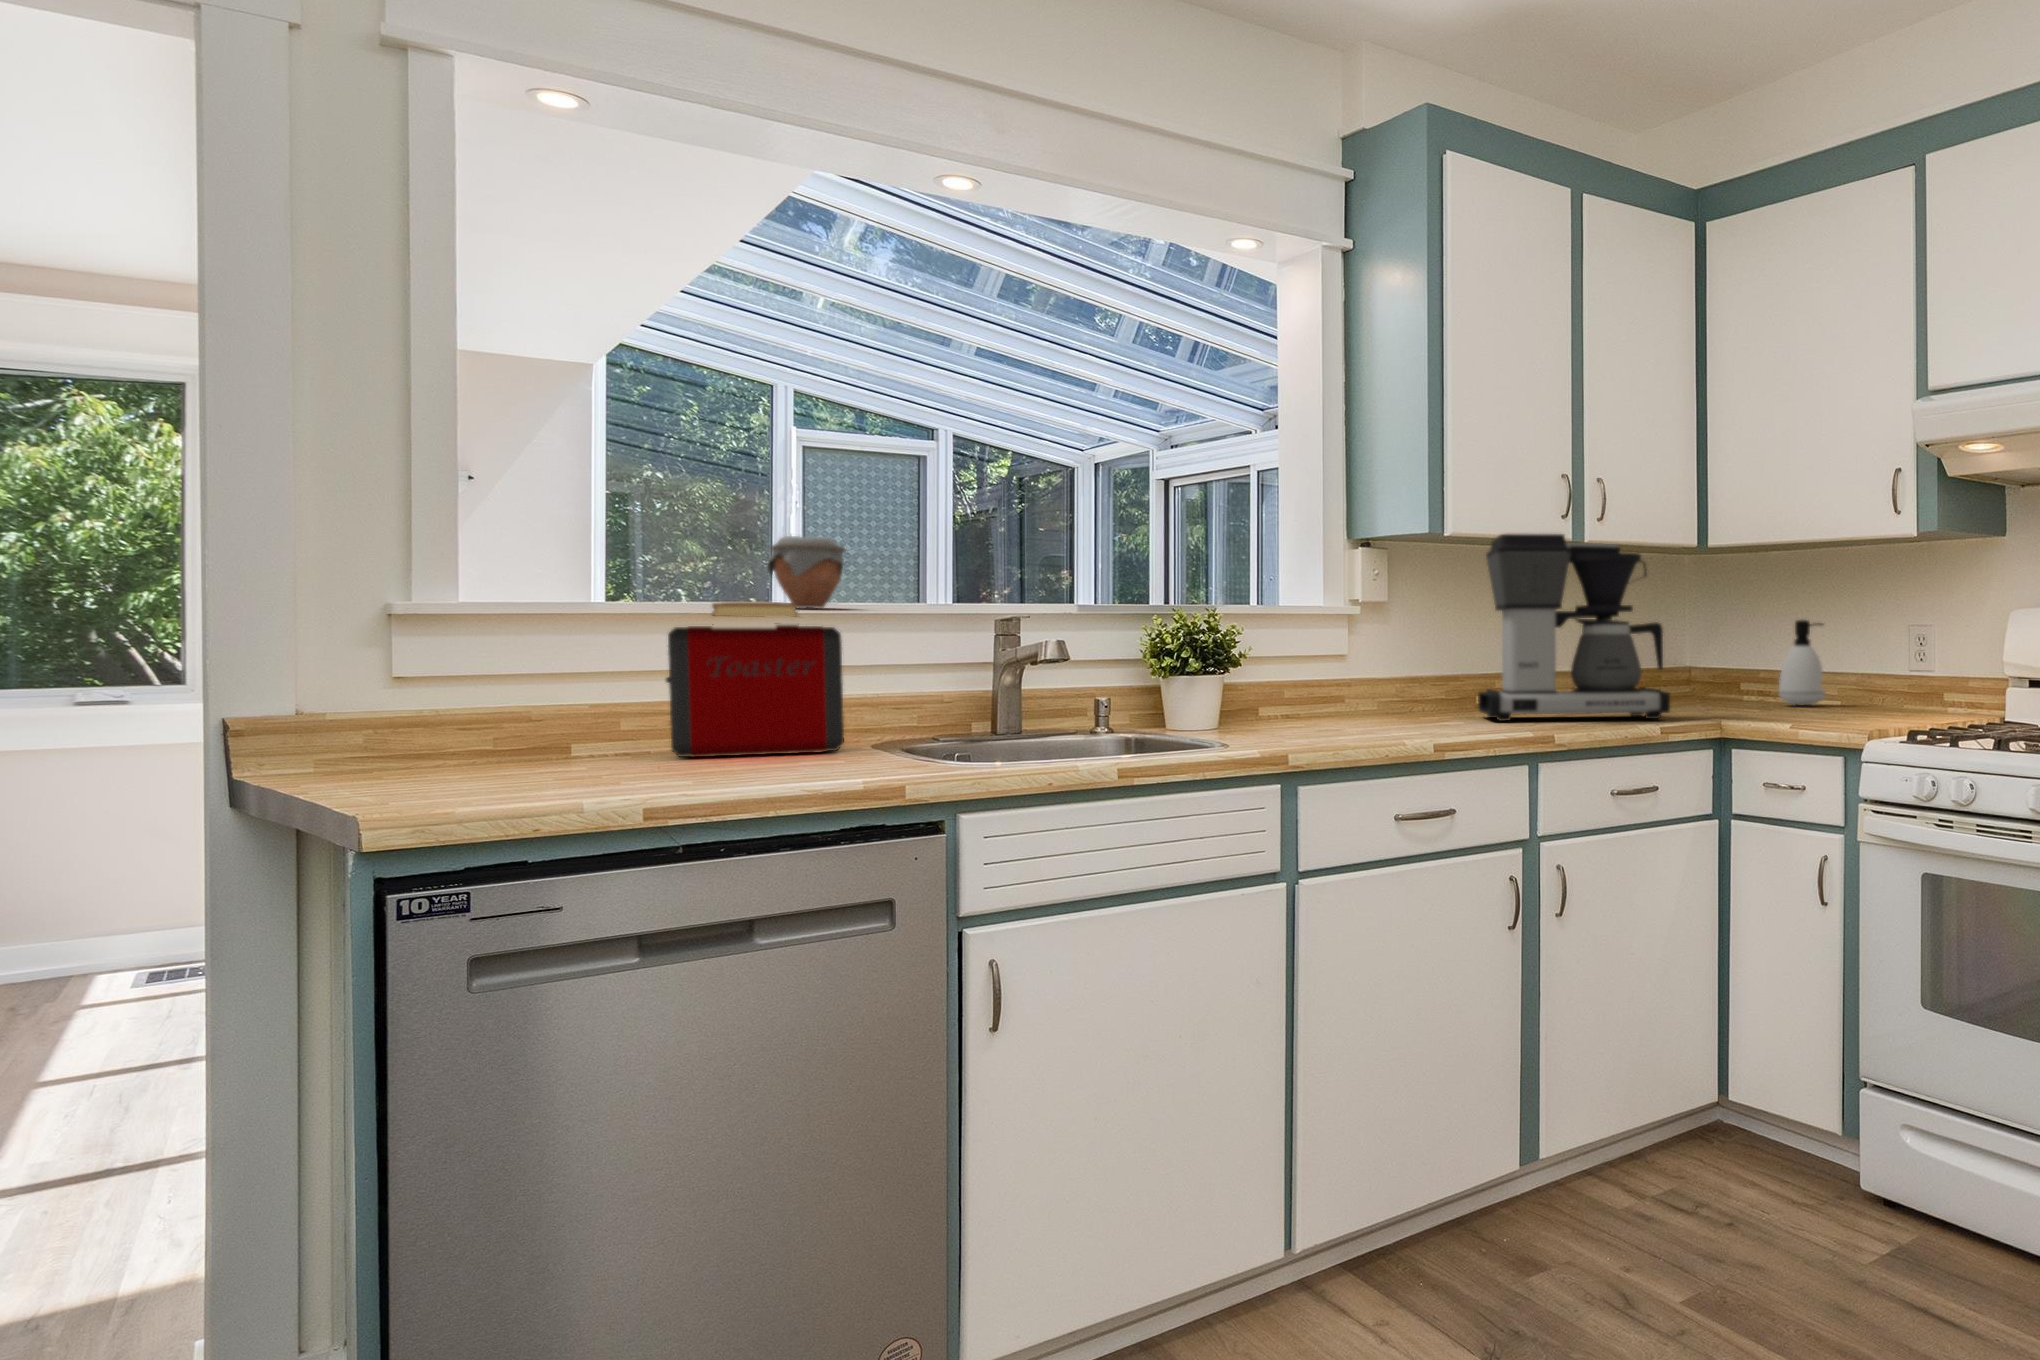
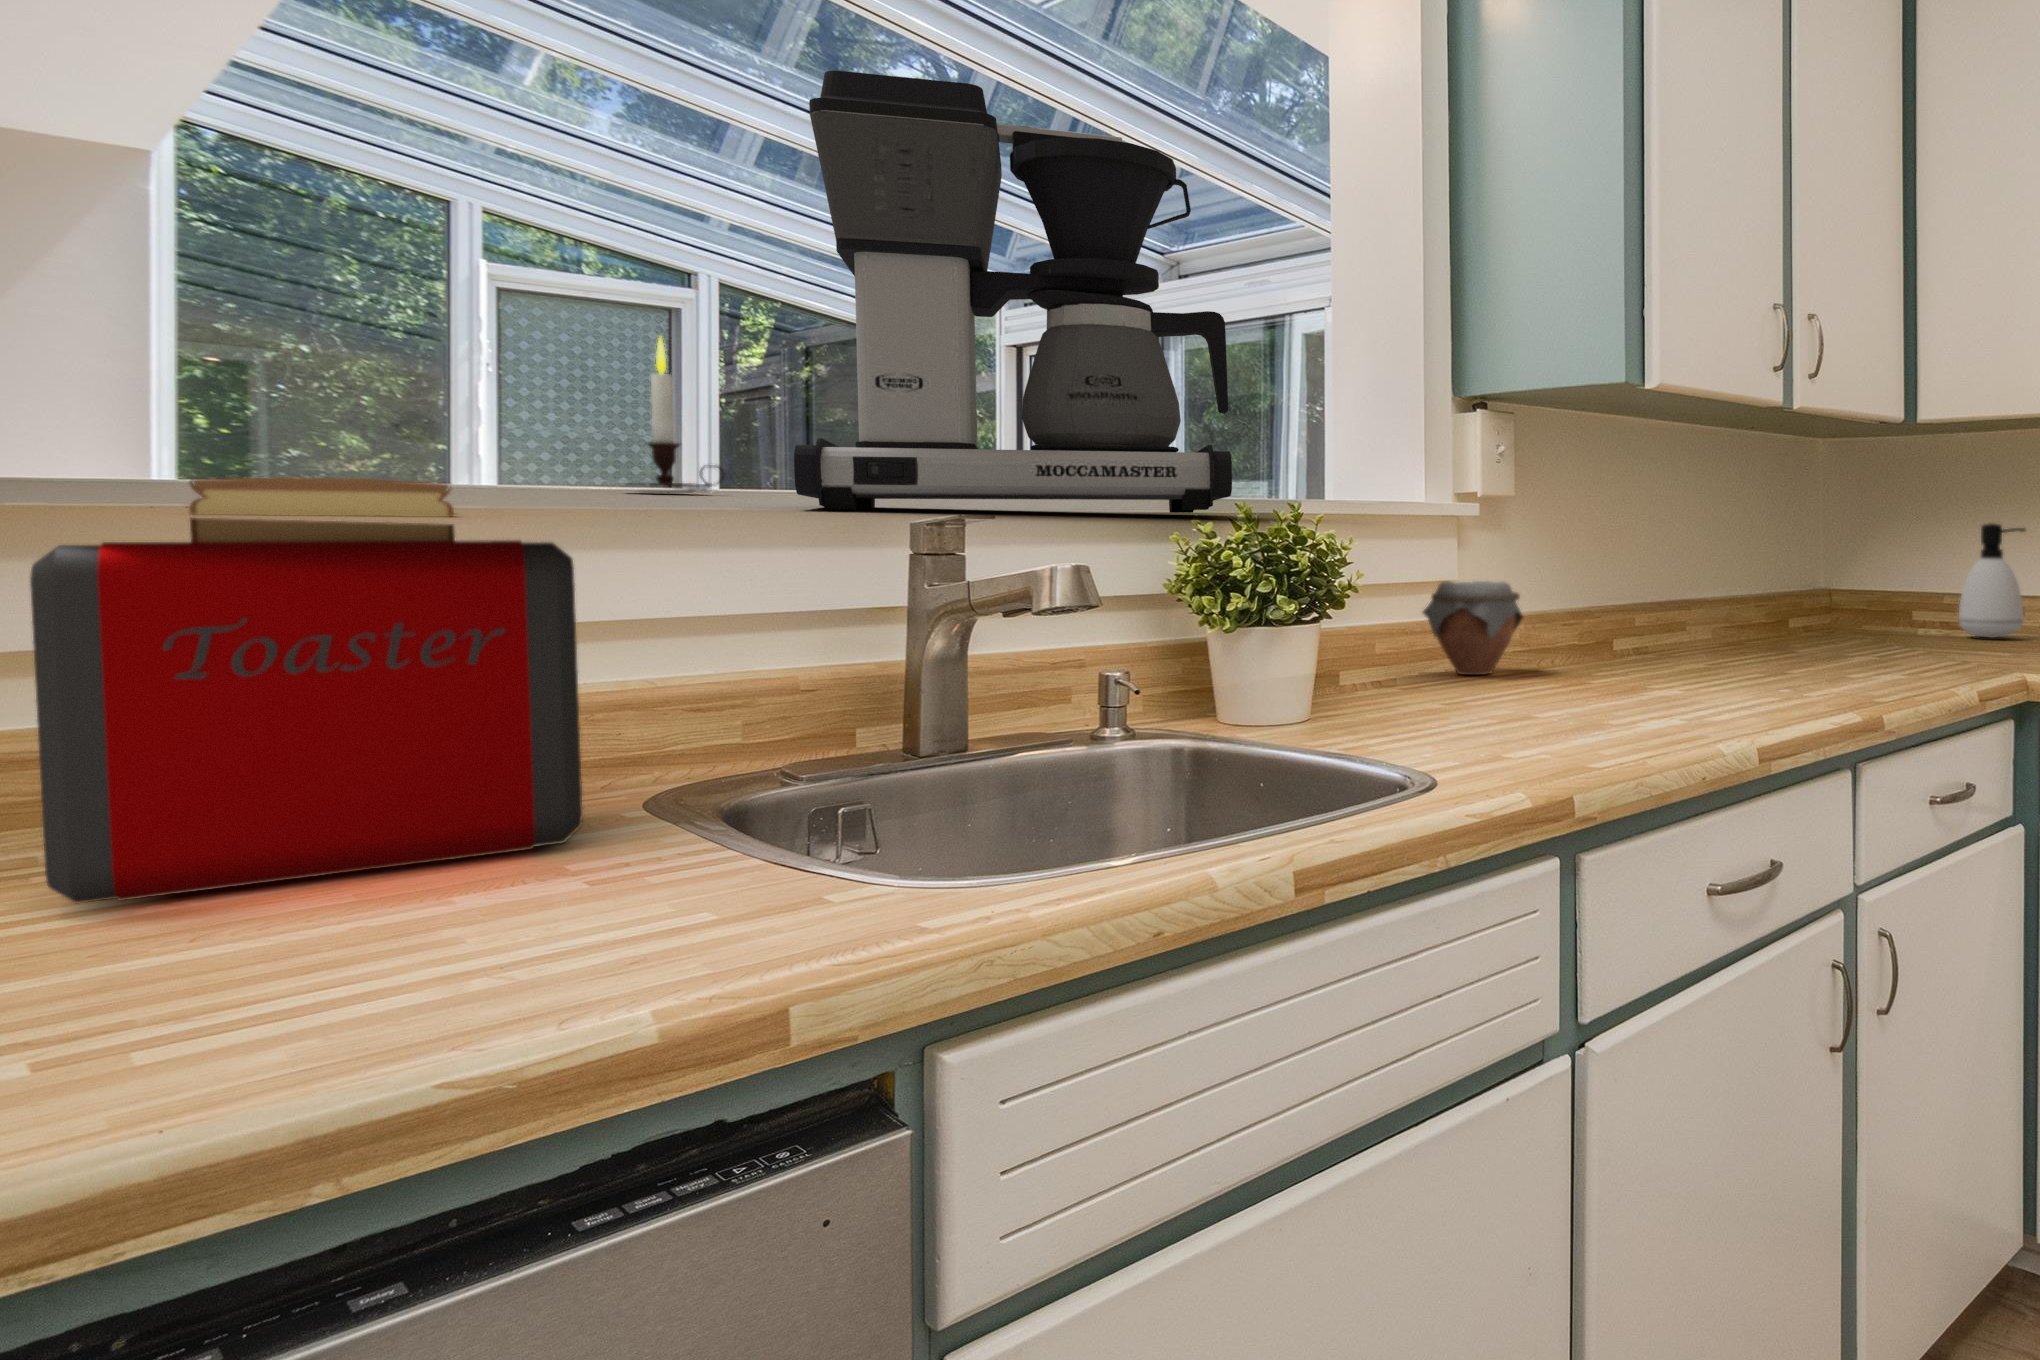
candle: none [869,514,924,604] -> present [647,337,724,492]
coffee maker: present [1478,534,1670,721] -> present [794,71,1232,513]
jar: present [768,536,845,608] -> present [1423,581,1523,675]

